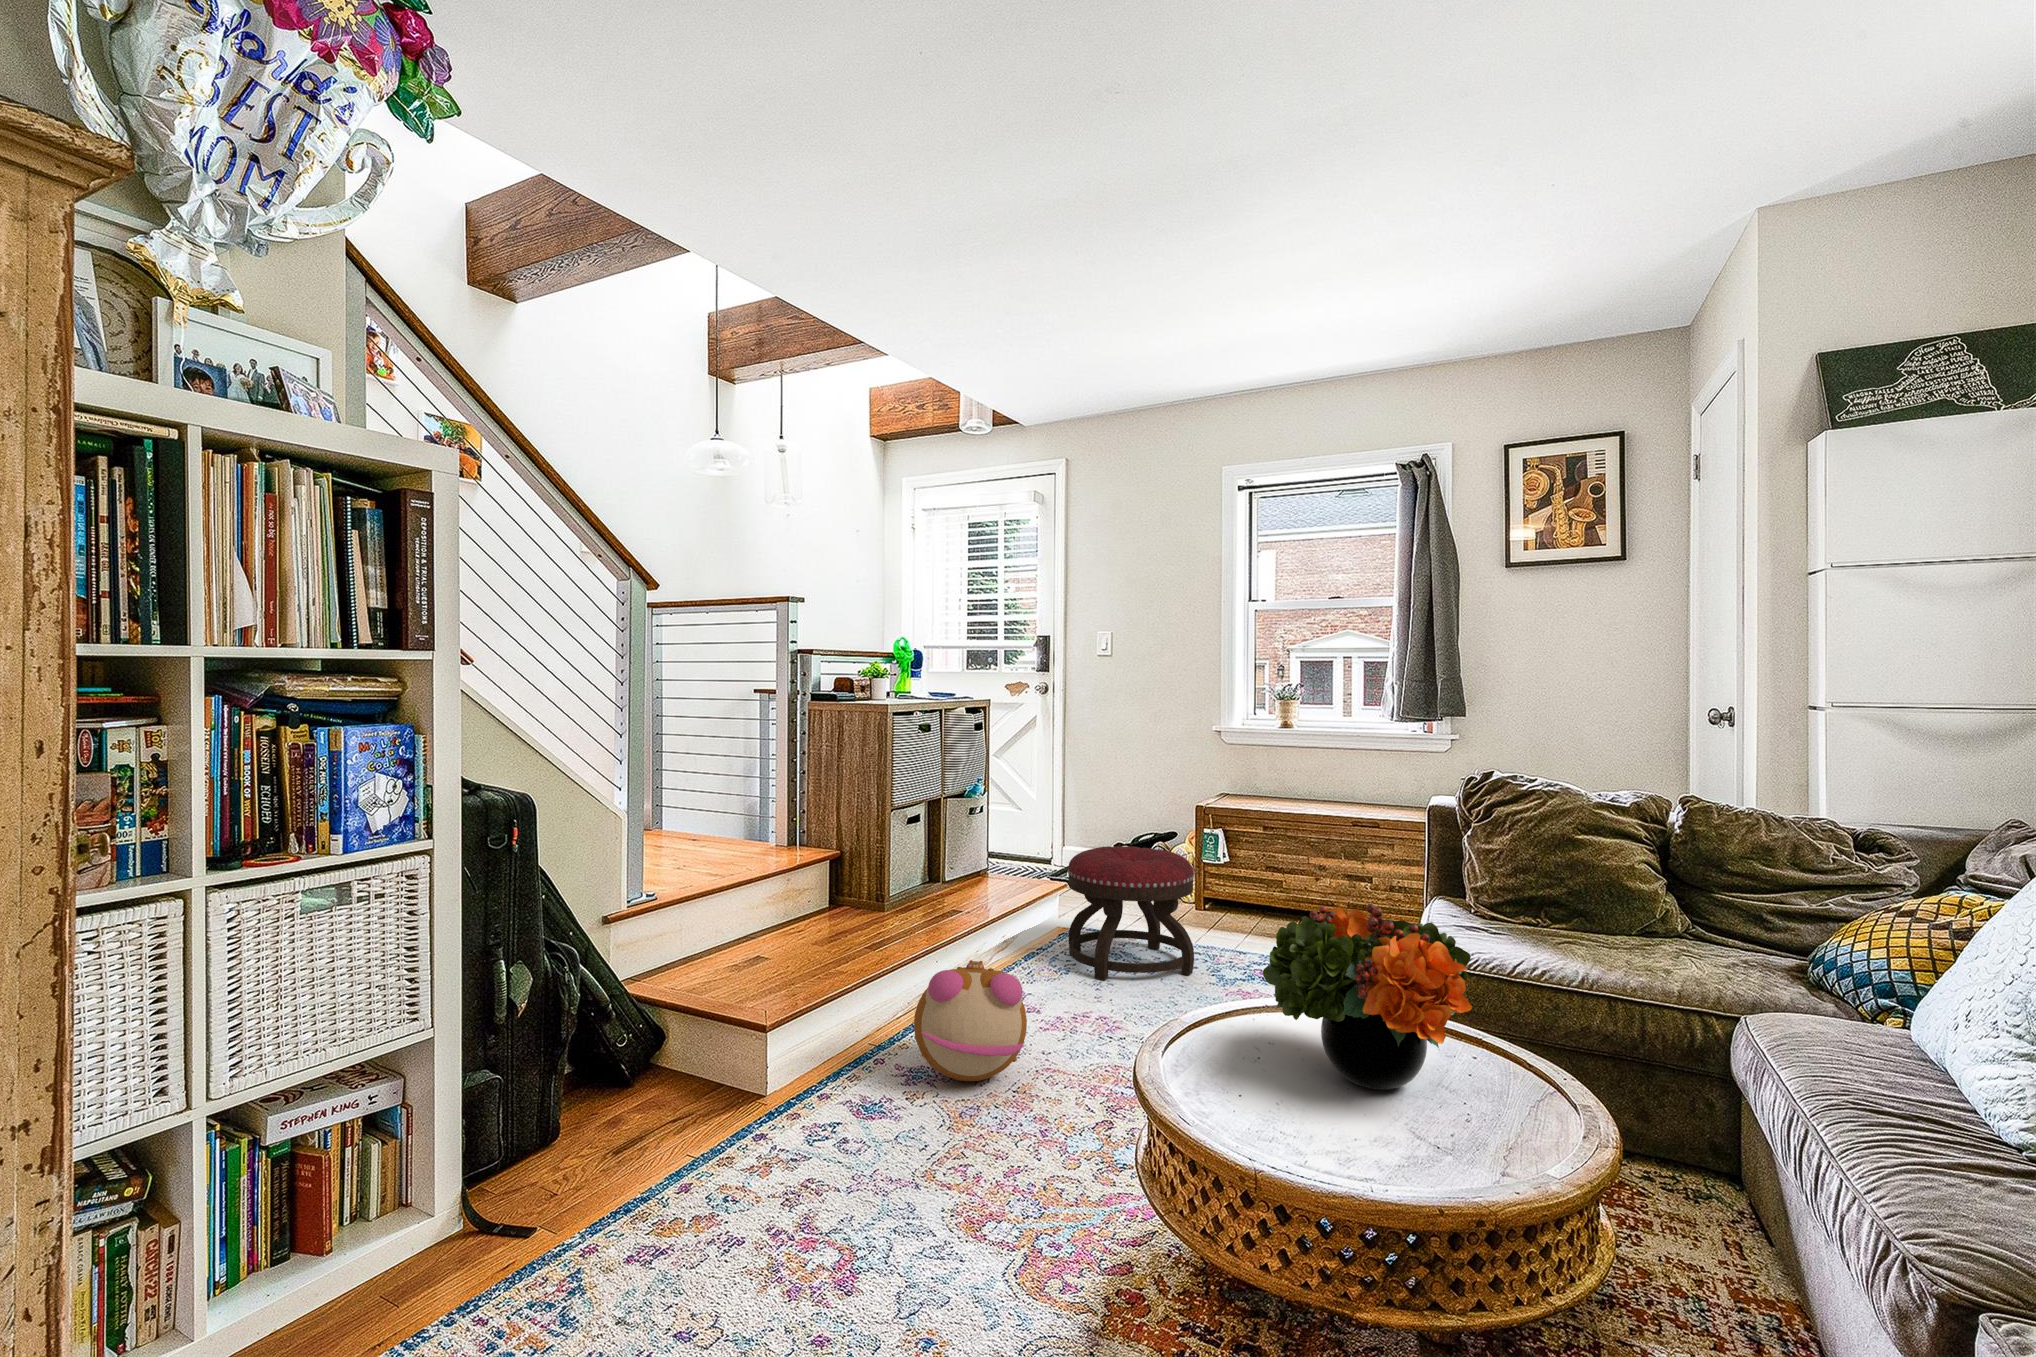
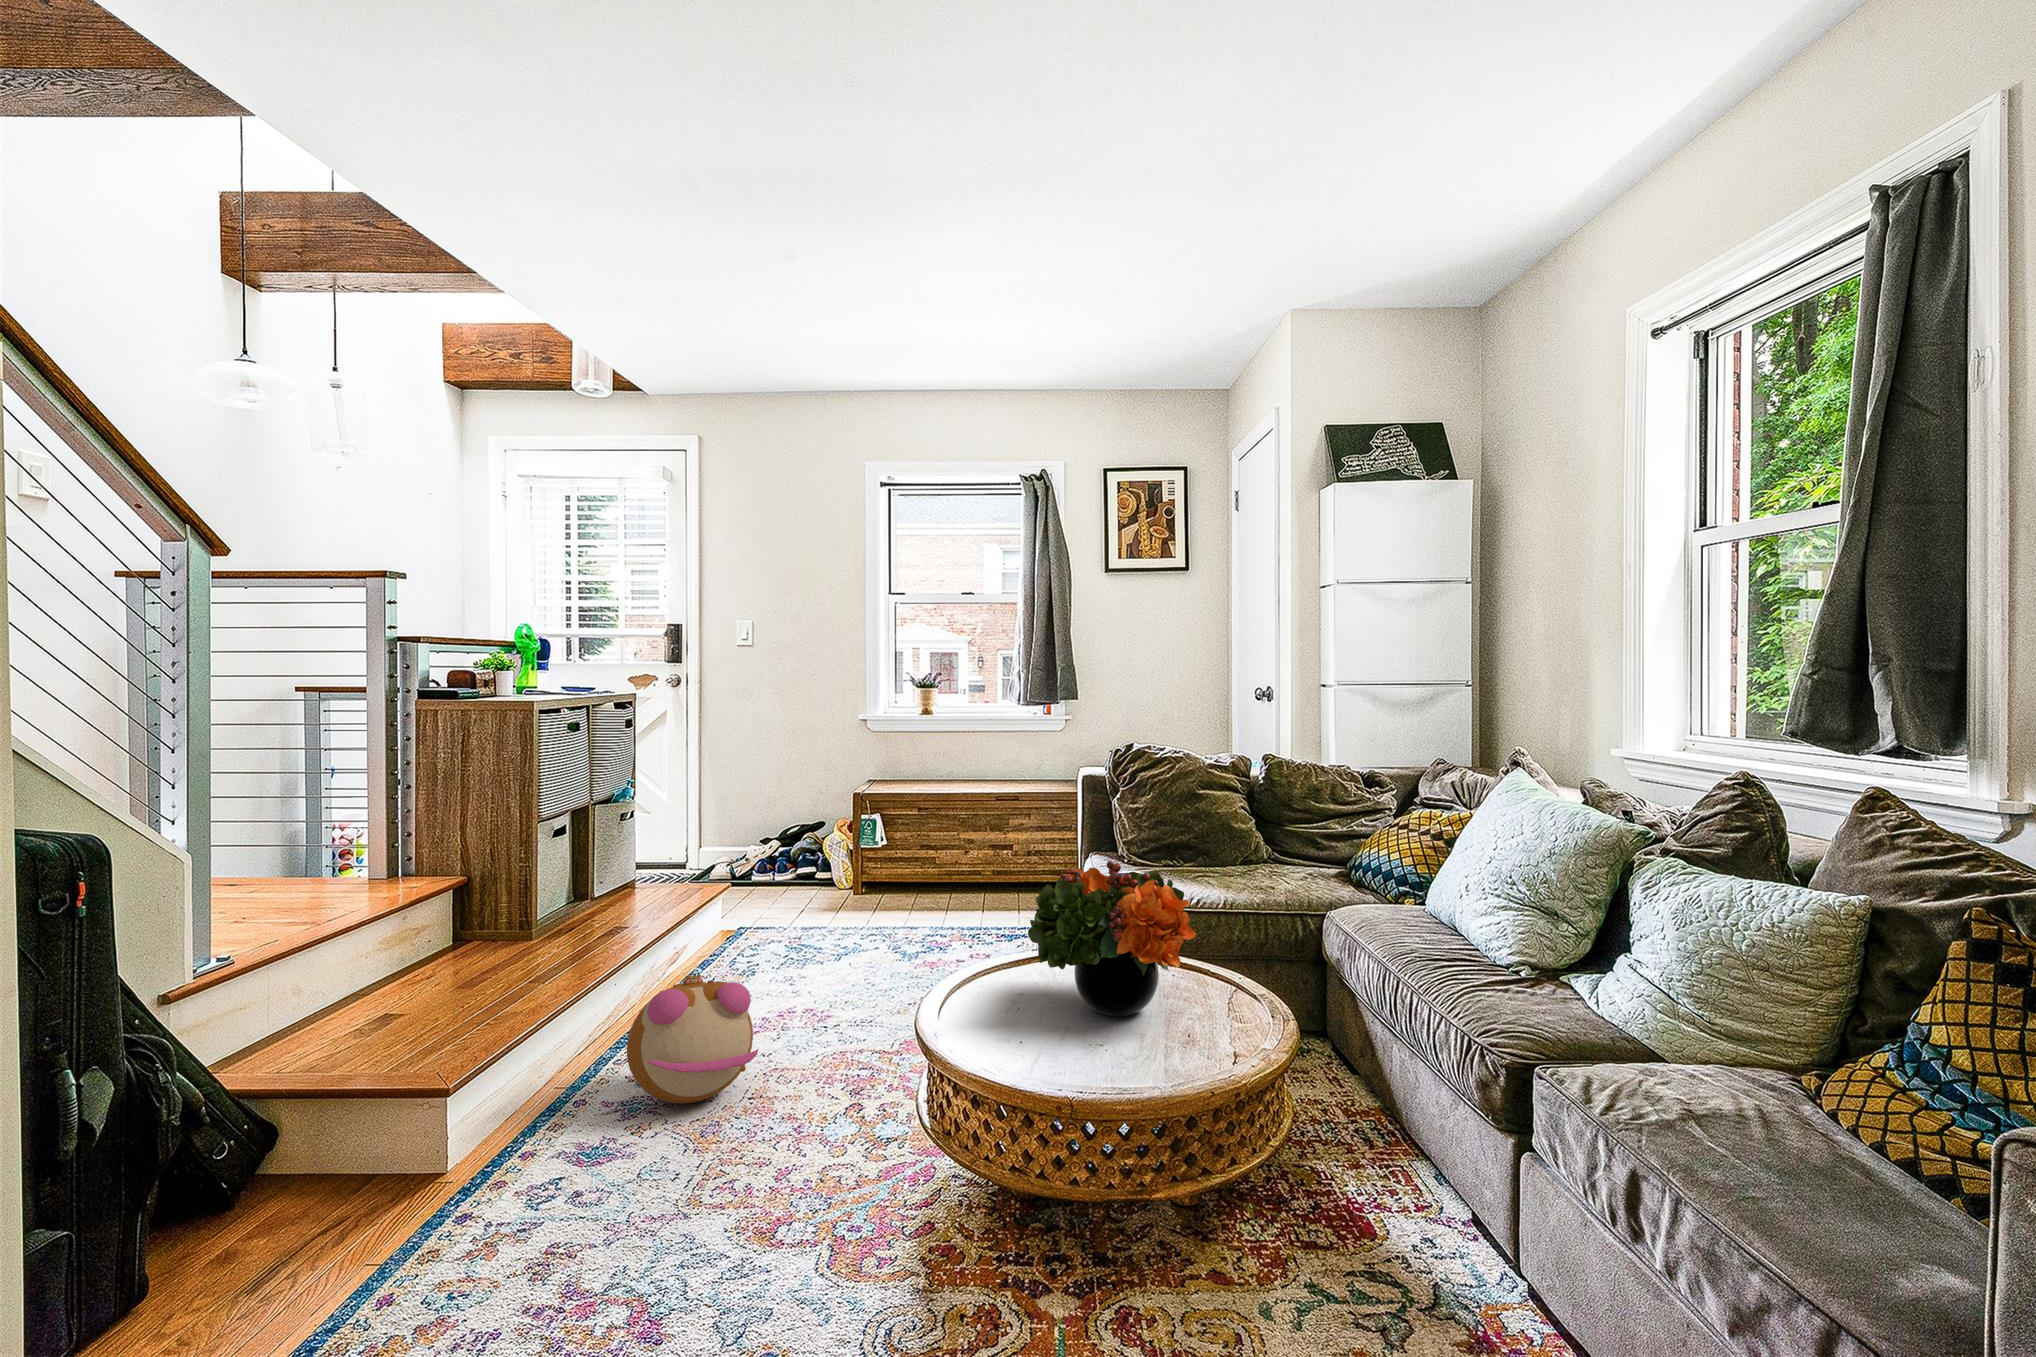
ottoman: present [1068,846,1194,980] -> none [742,839,876,977]

